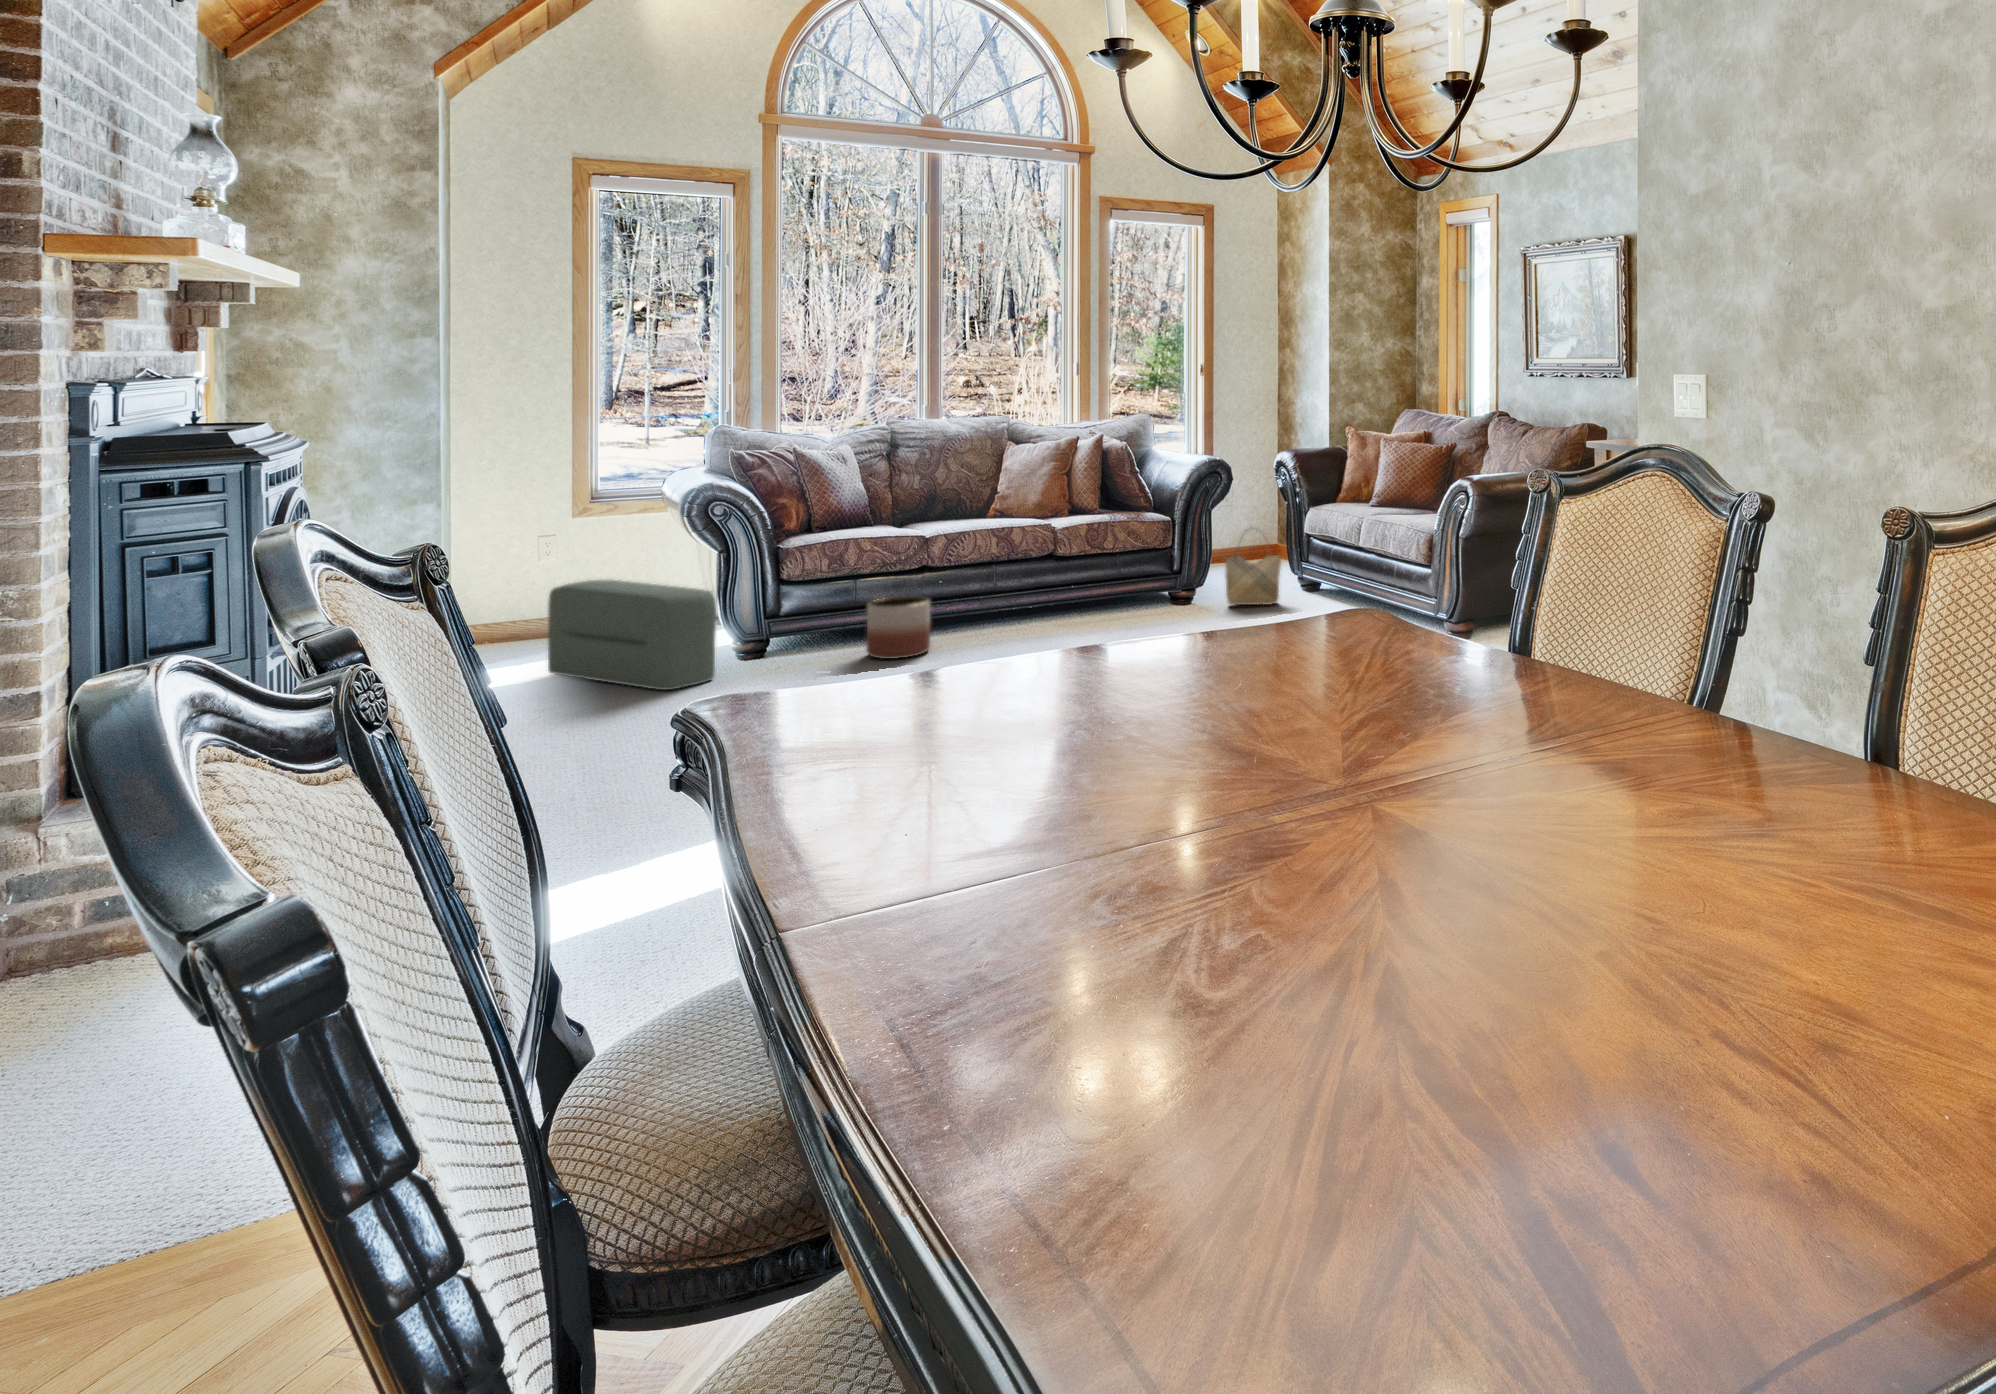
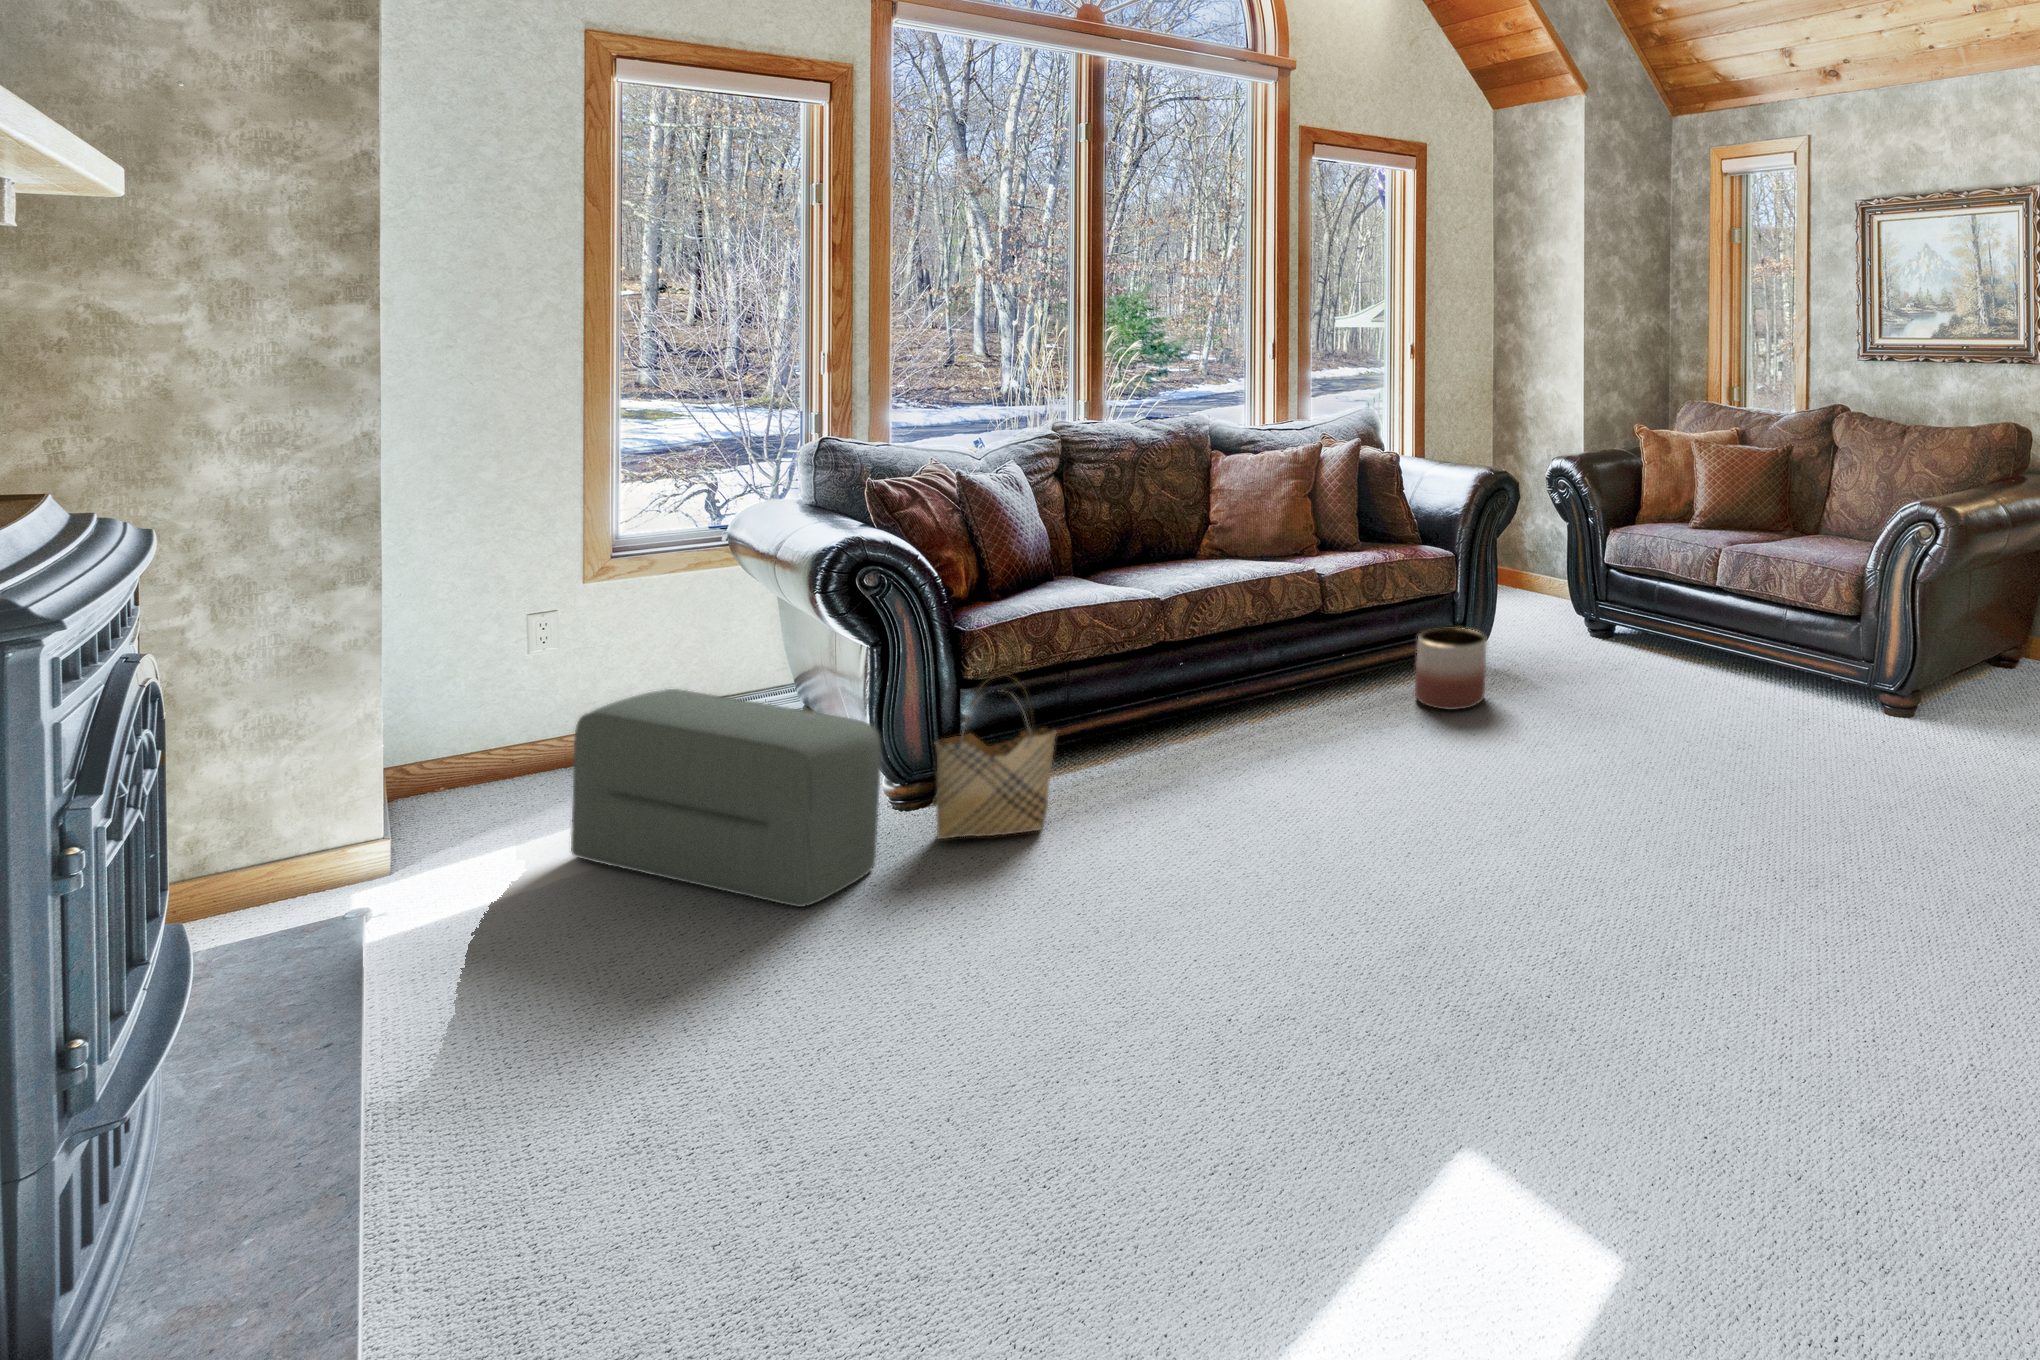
woven basket: present [1225,534,1281,605] -> present [935,675,1056,839]
planter: present [867,597,930,659] -> present [1415,628,1487,710]

